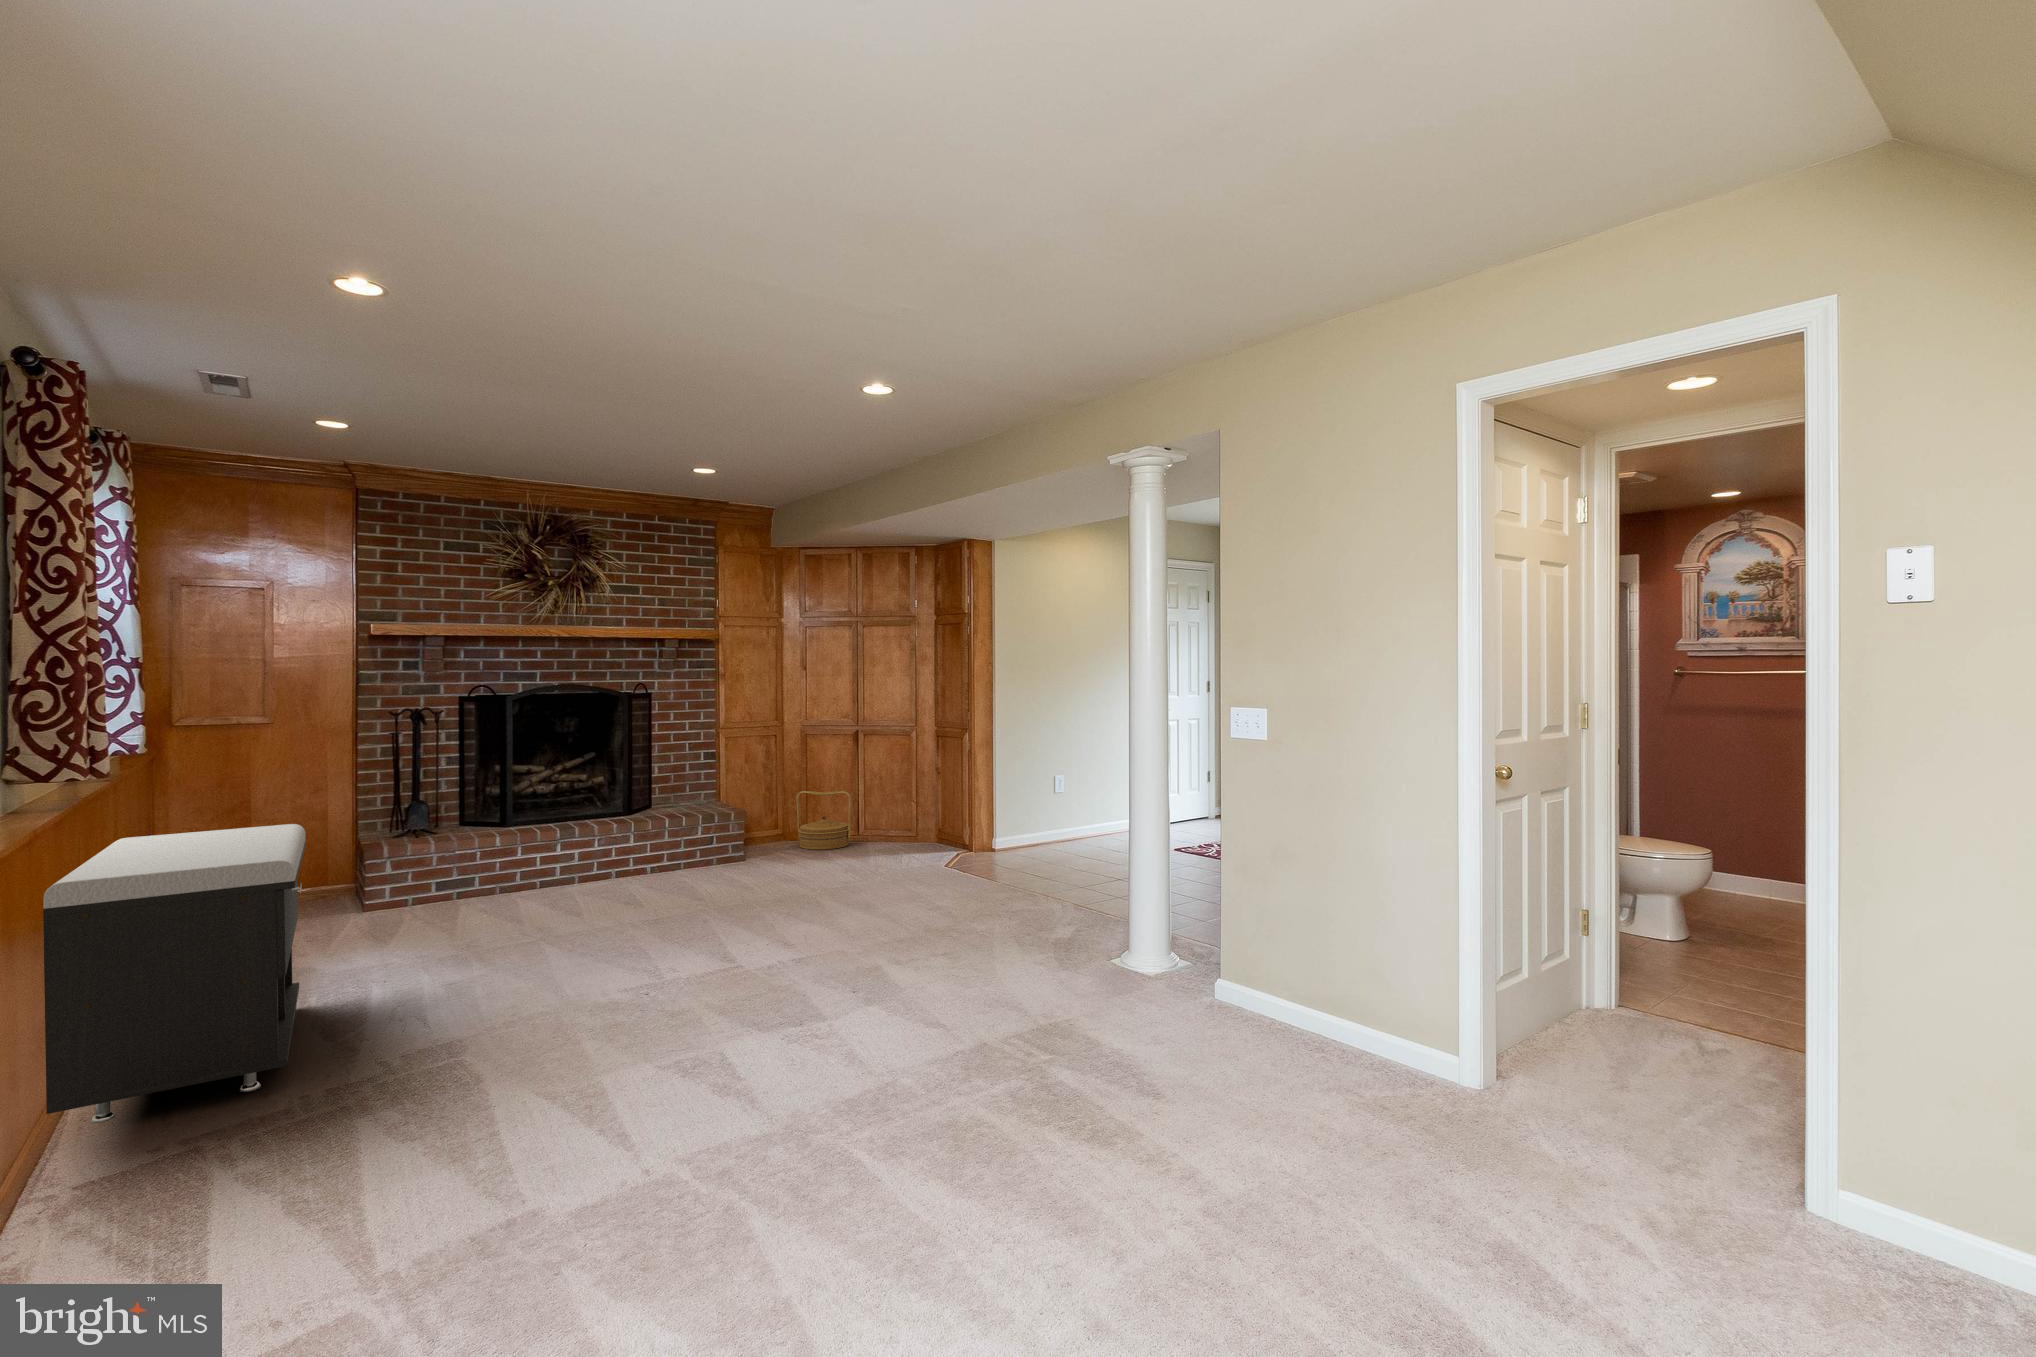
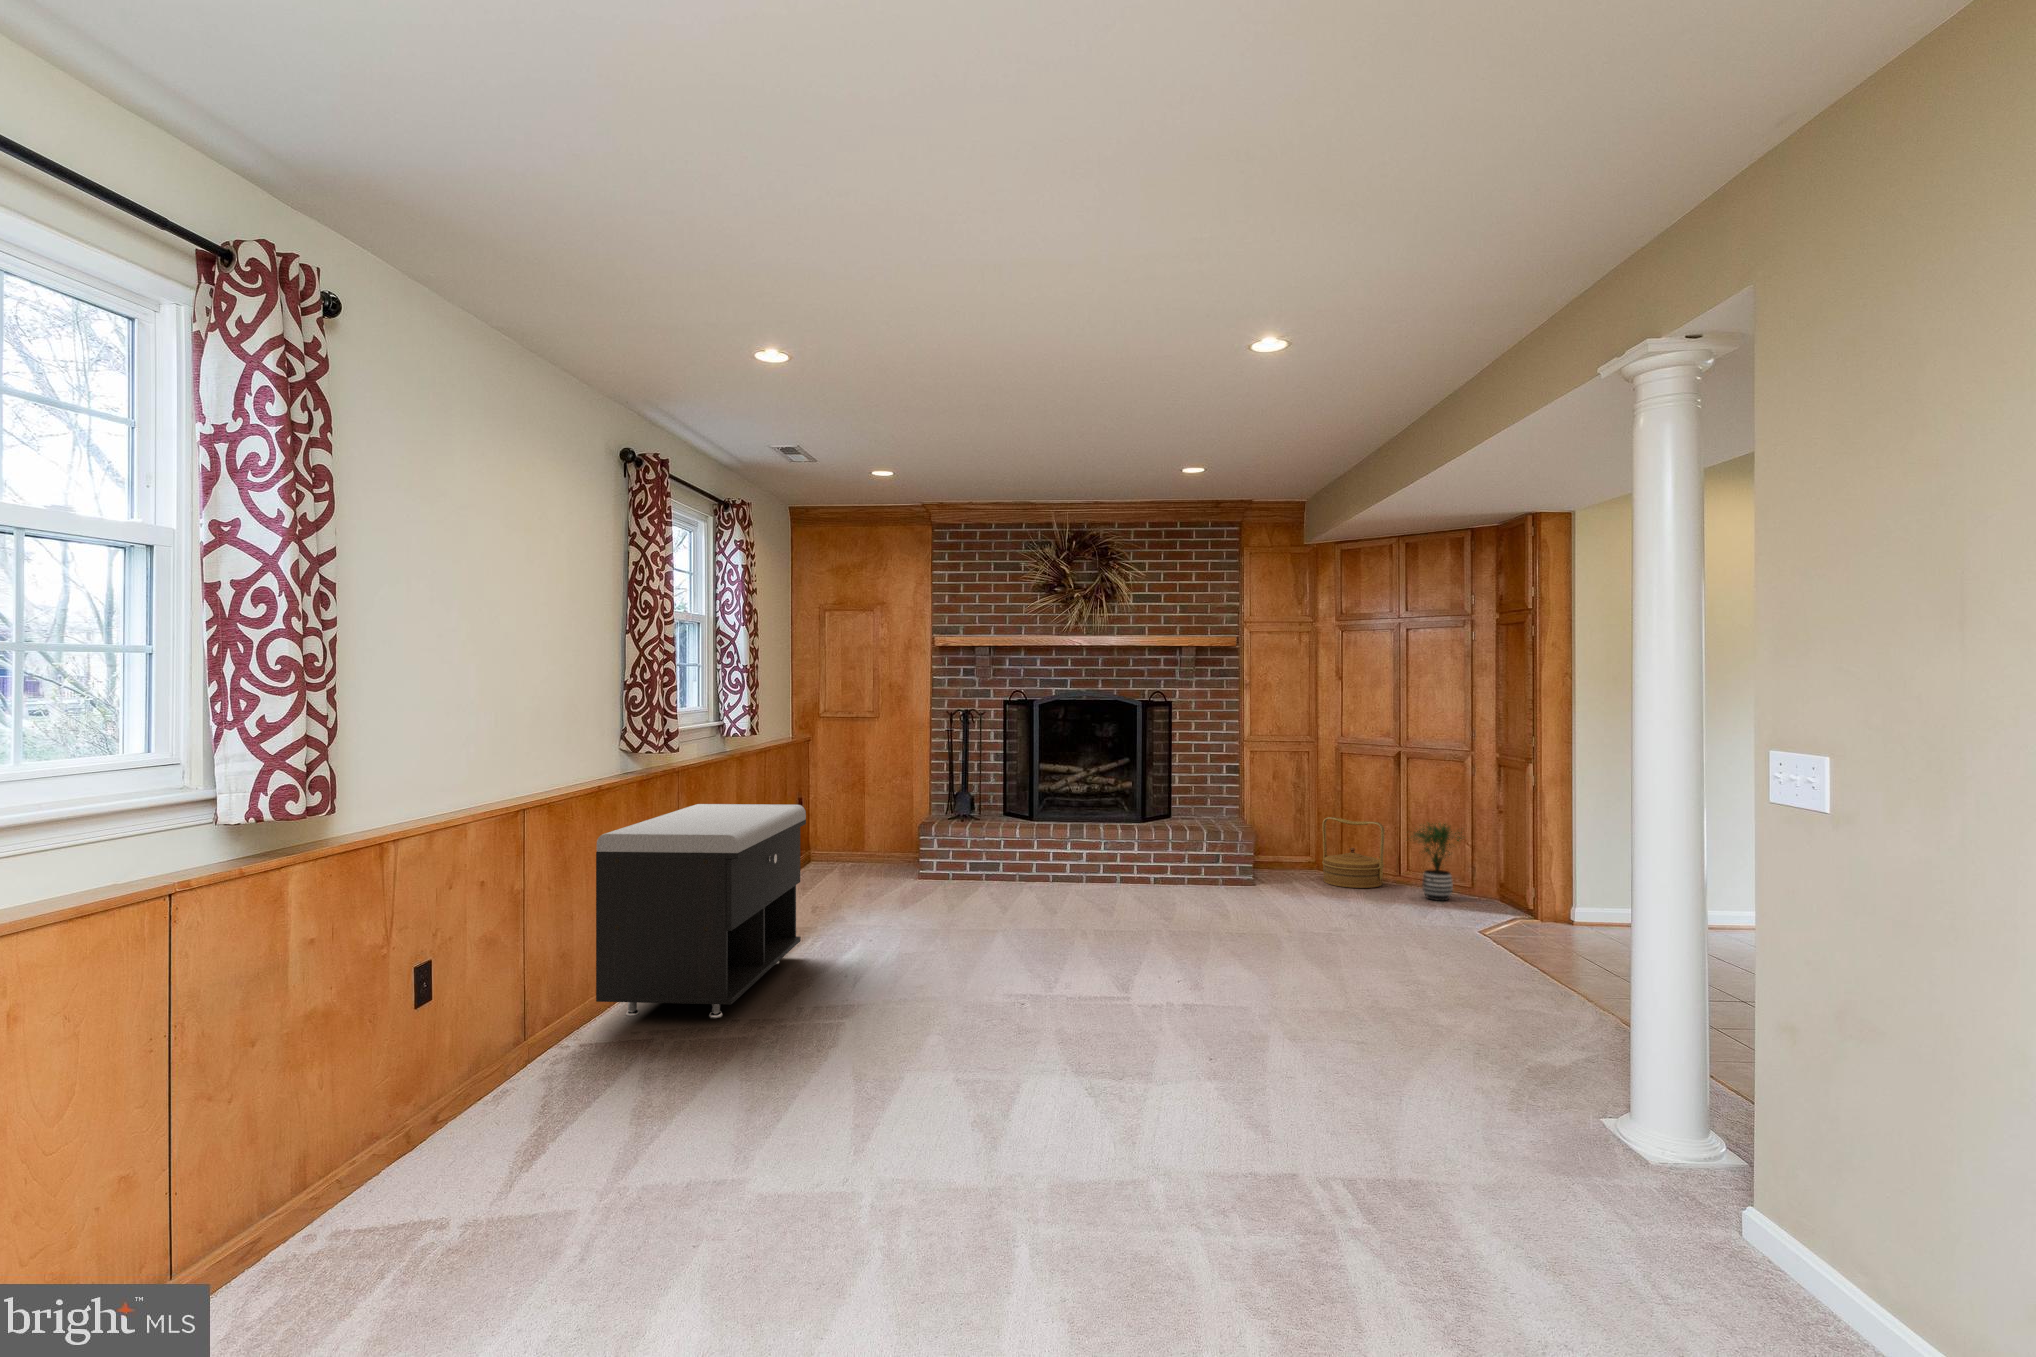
potted plant: none [872,784,917,850] -> present [1411,822,1464,901]

